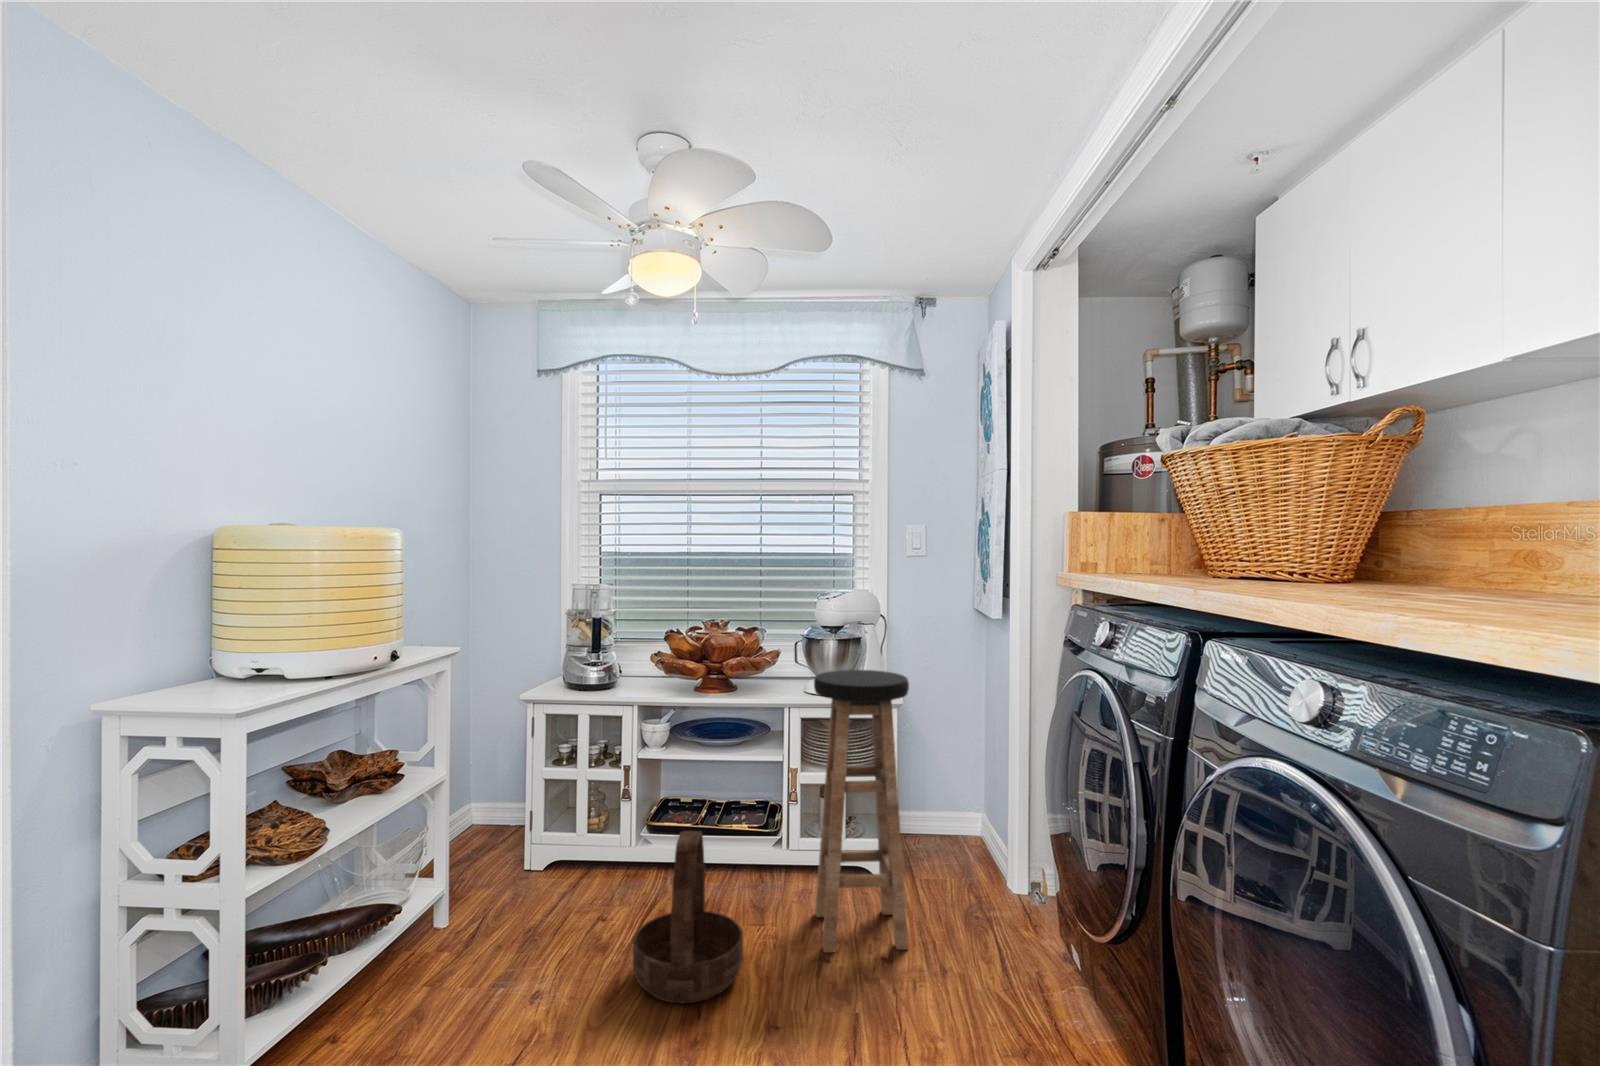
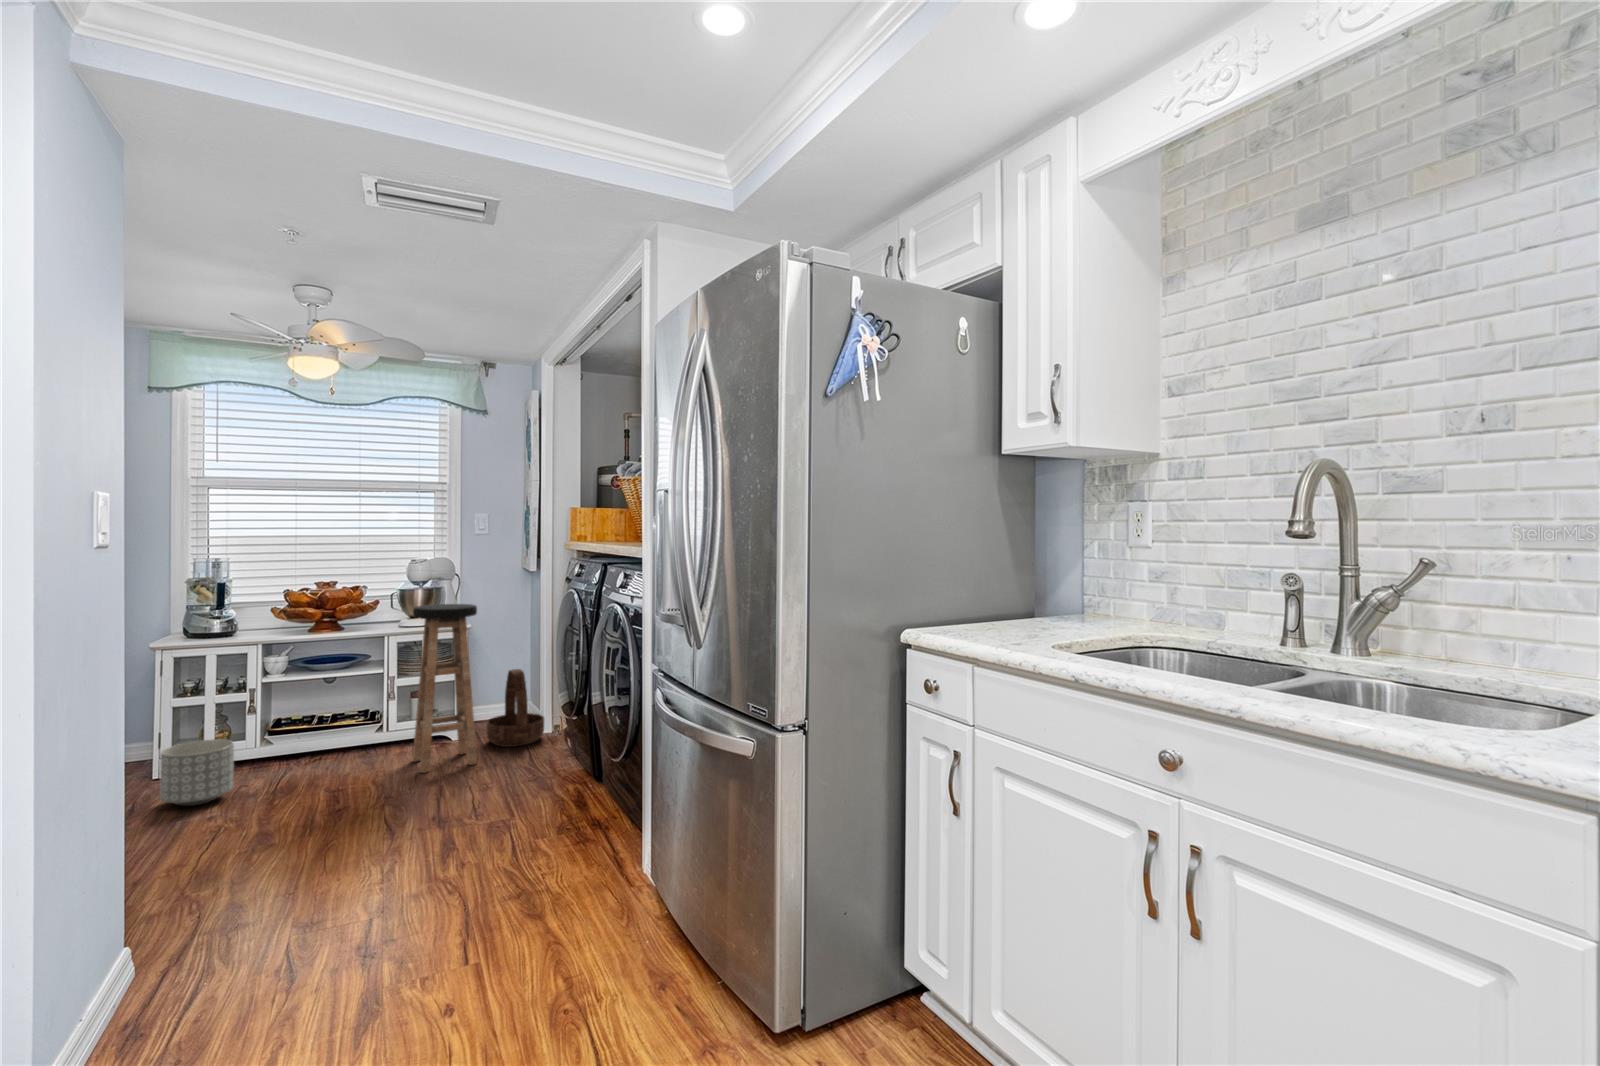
basket: present [633,831,743,1003] -> present [487,669,544,747]
planter: none [495,847,581,950] -> present [160,739,234,806]

